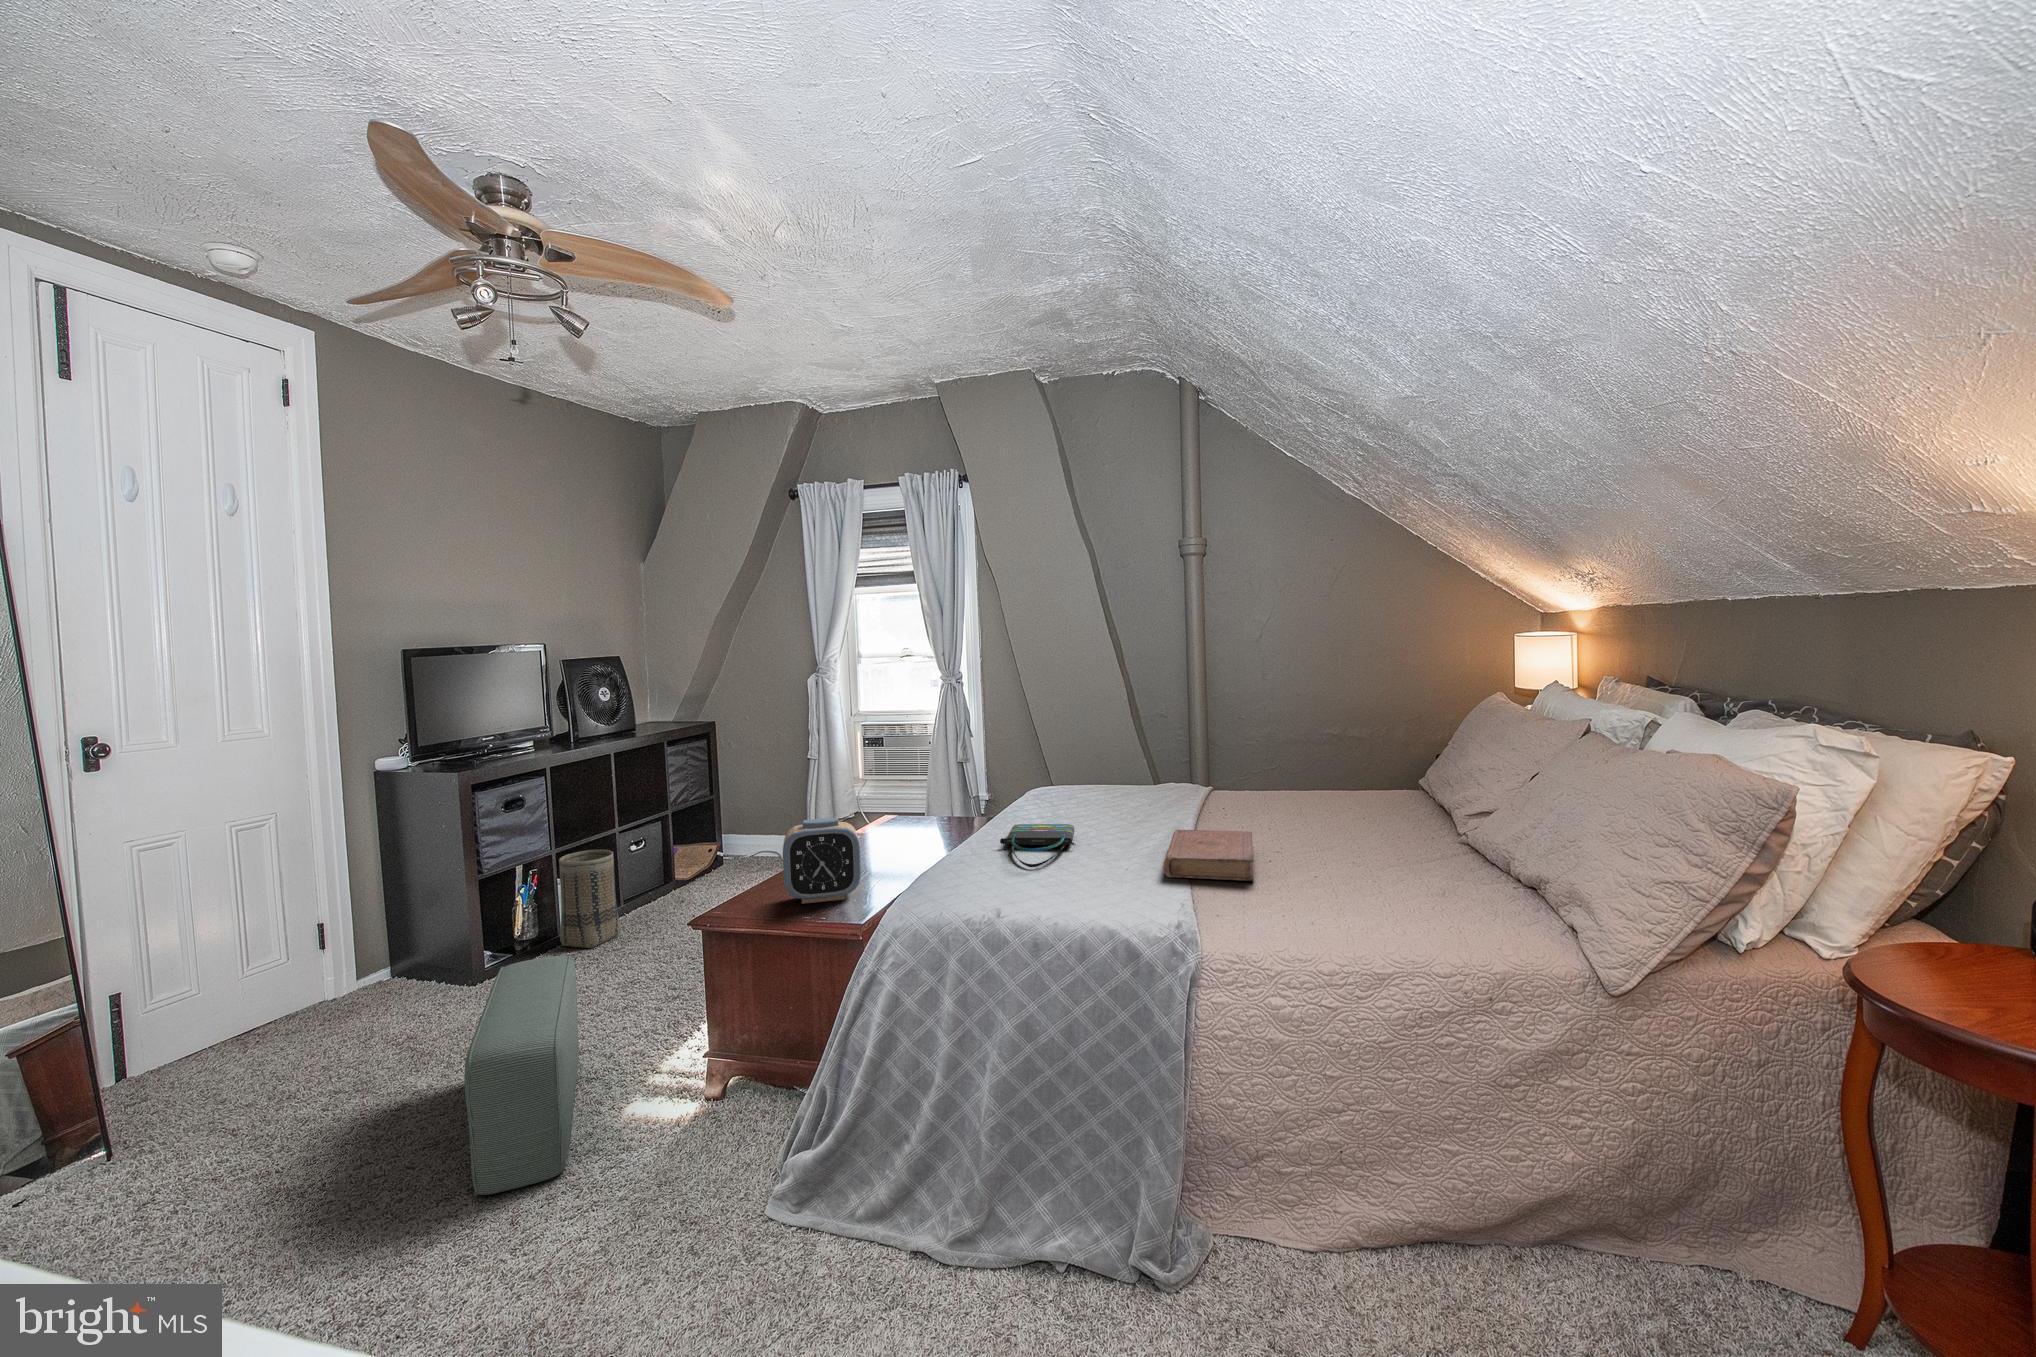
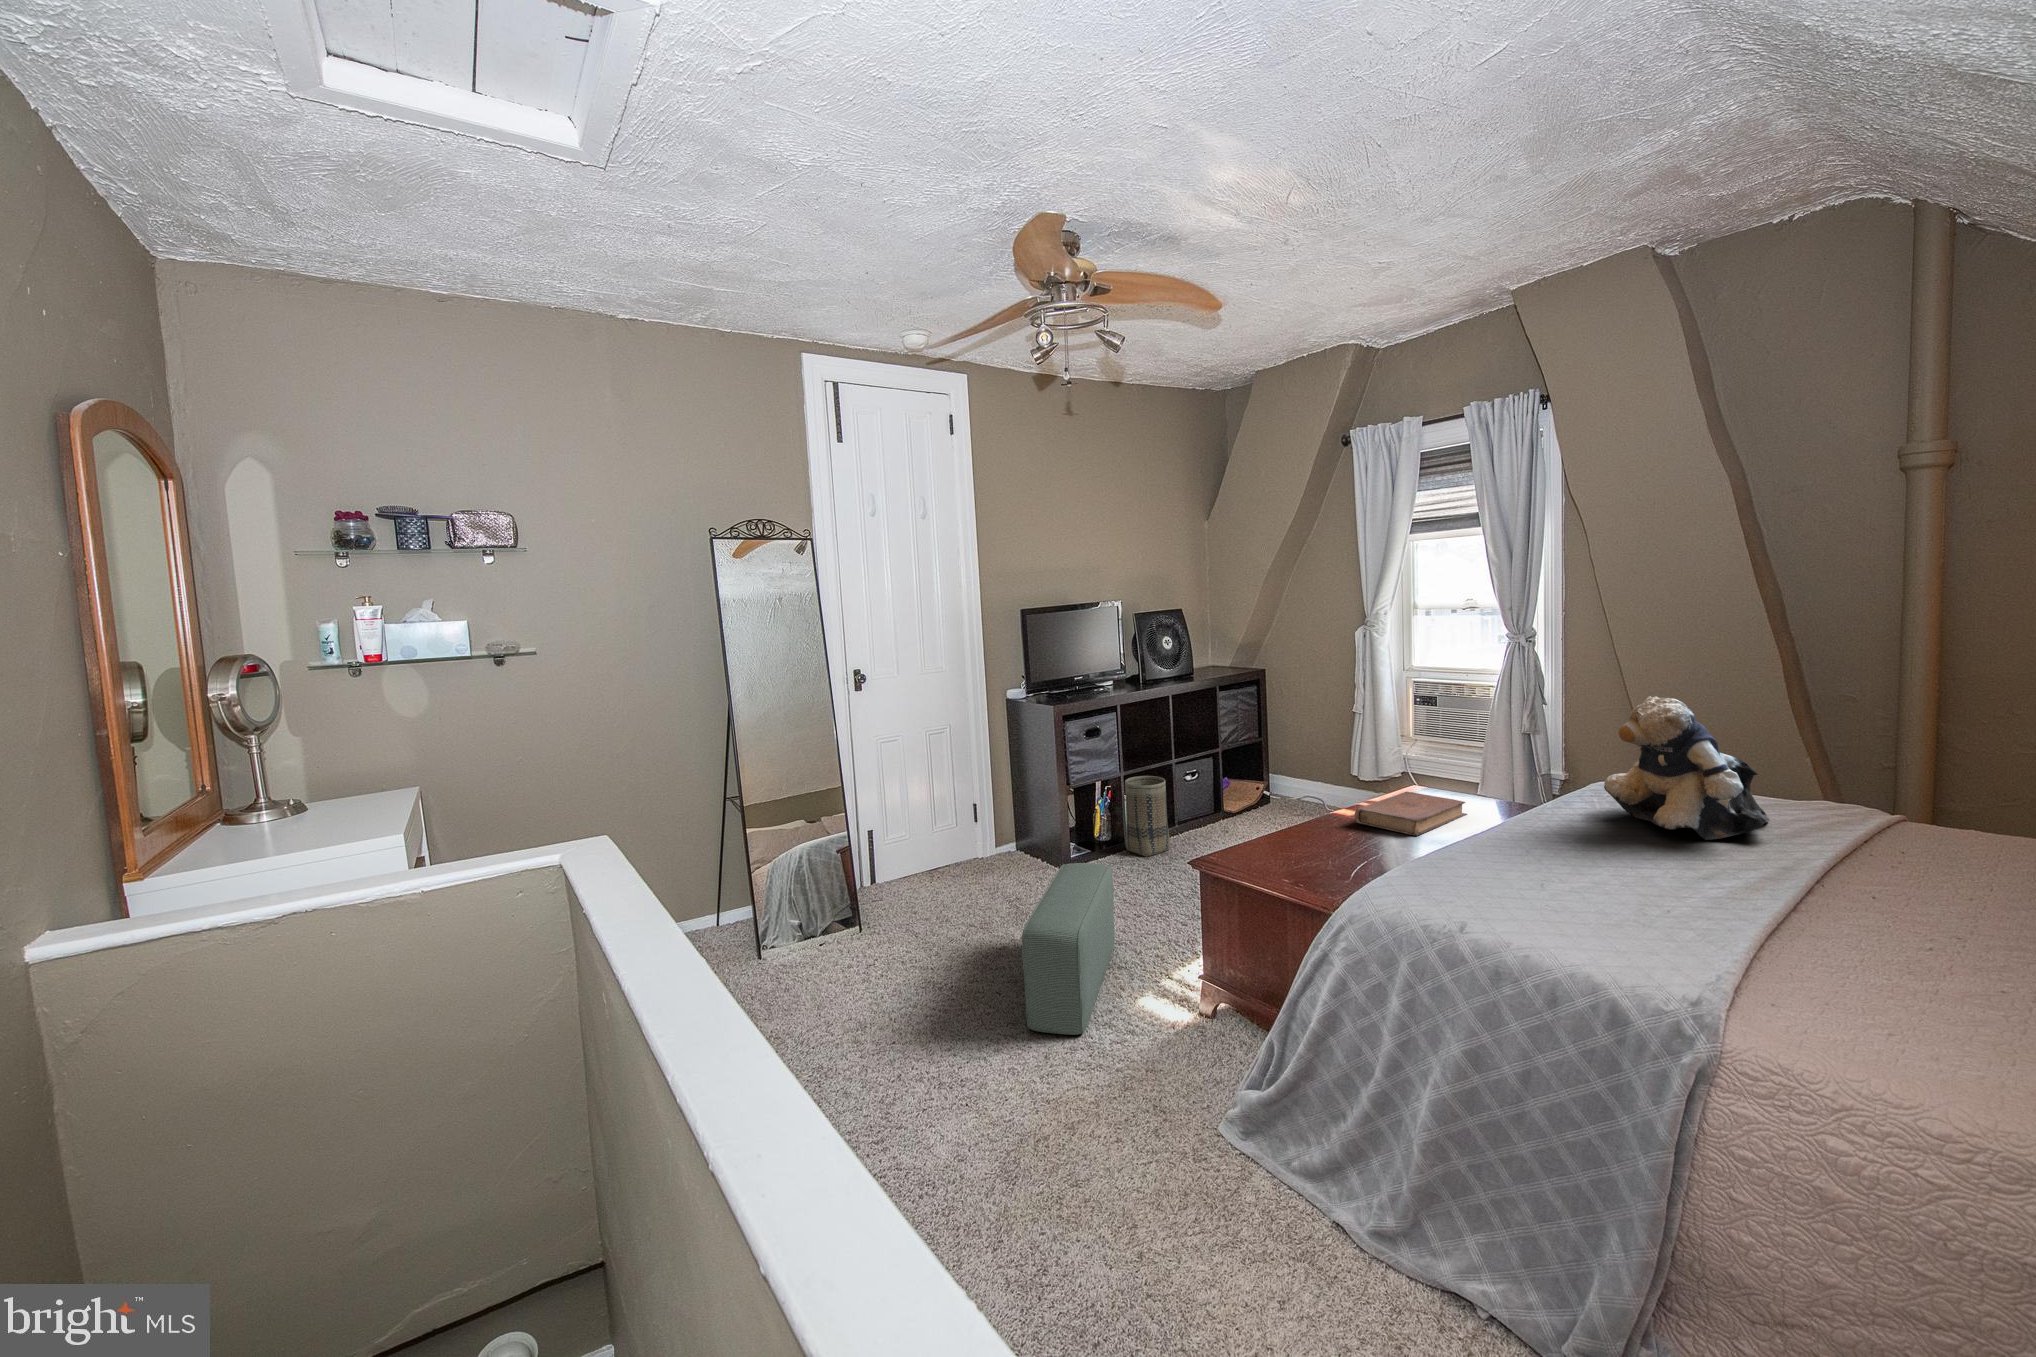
teddy bear: none [1054,709,1160,819] -> present [1604,696,1770,840]
alarm clock: present [783,818,861,903] -> none [1267,788,1346,869]
tote bag: present [1000,824,1074,867] -> none [1500,825,1611,882]
book: present [1164,830,1254,881] -> present [1355,792,1467,836]

